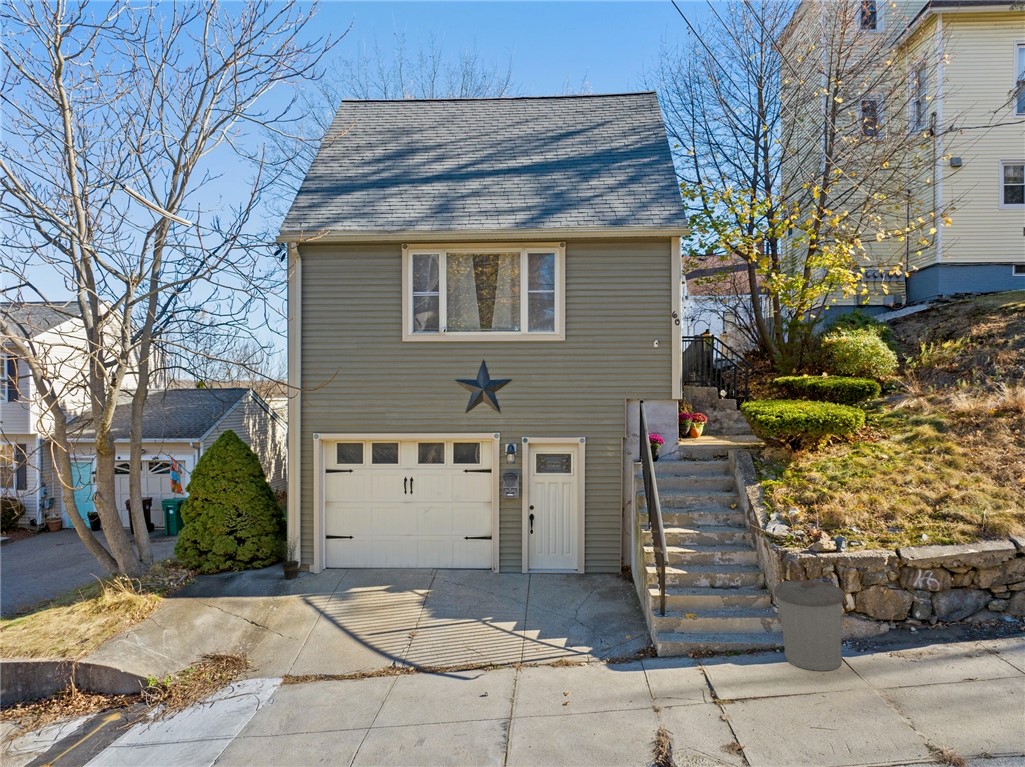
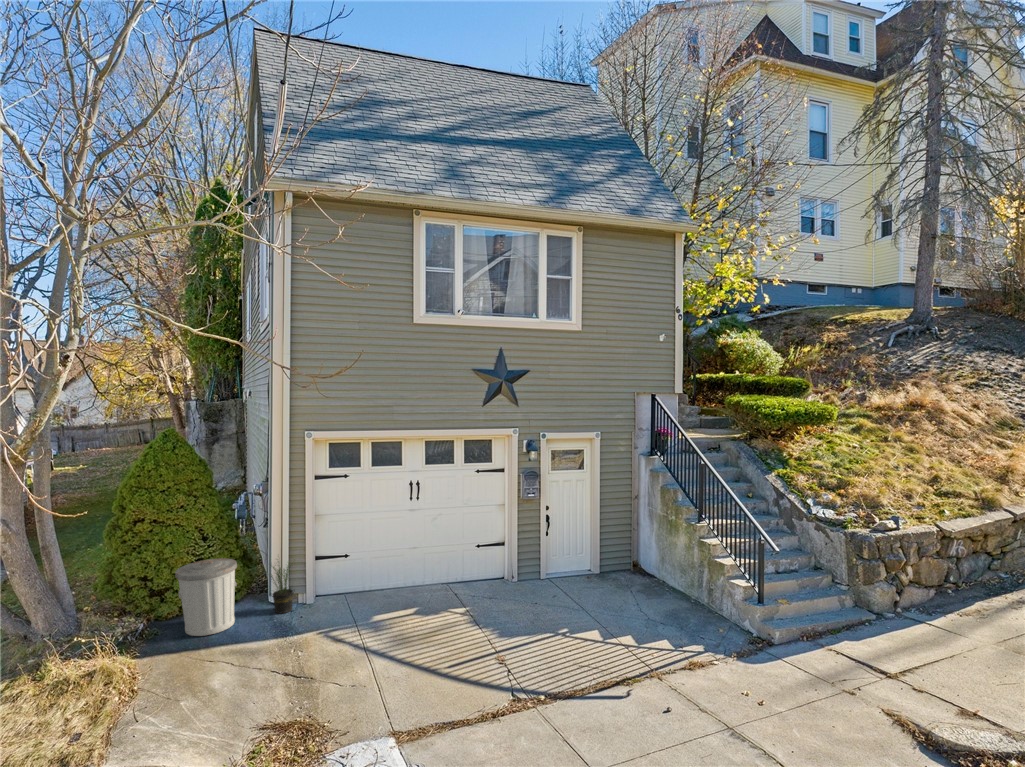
trash can: present [774,580,845,671] -> present [175,558,237,636]

